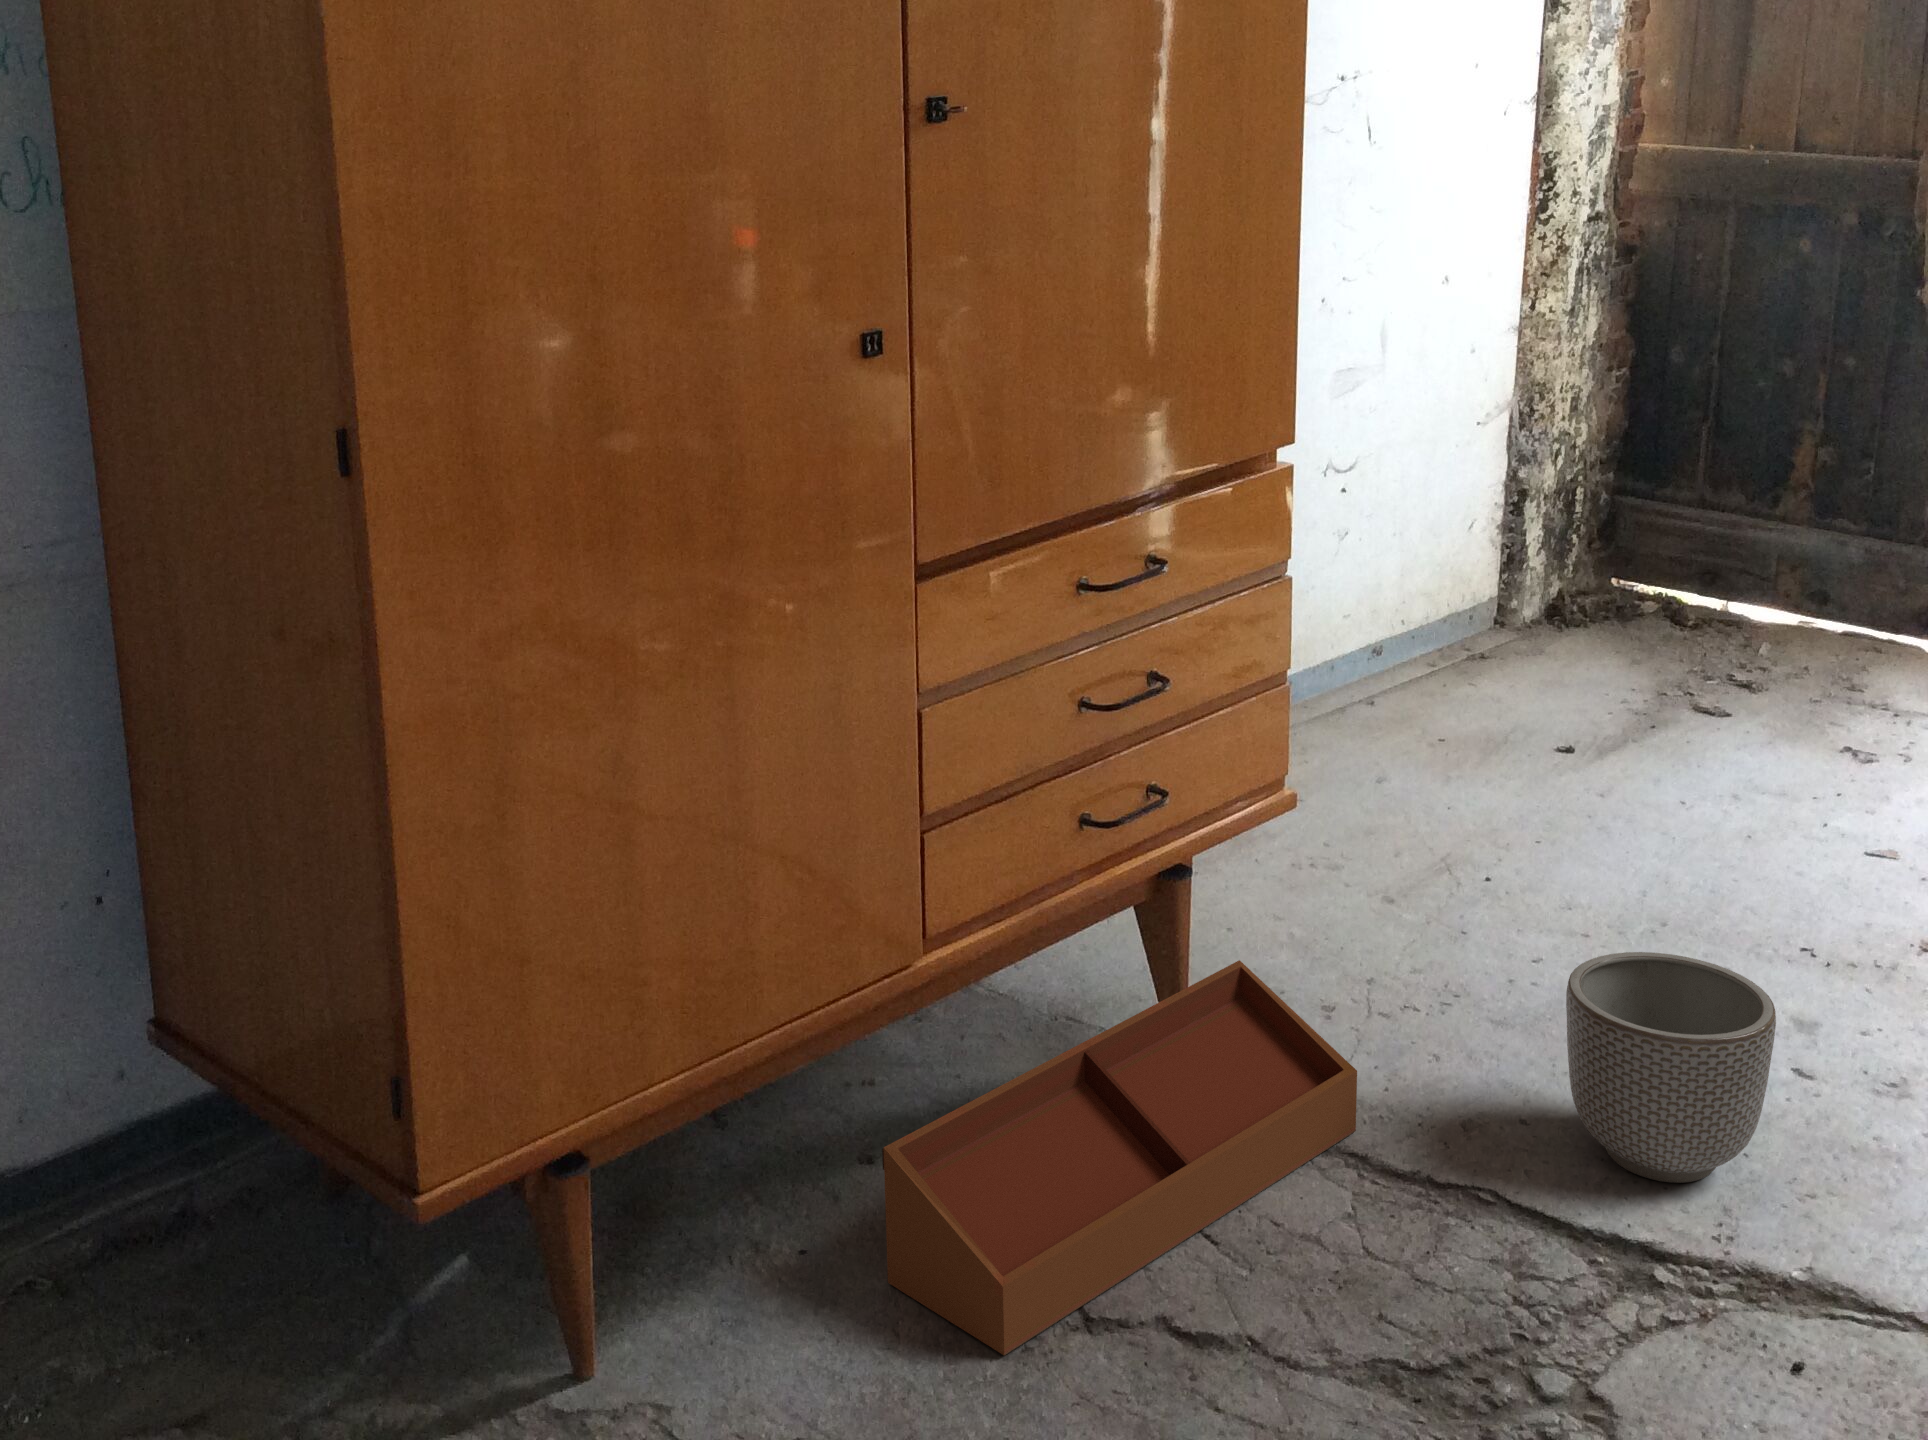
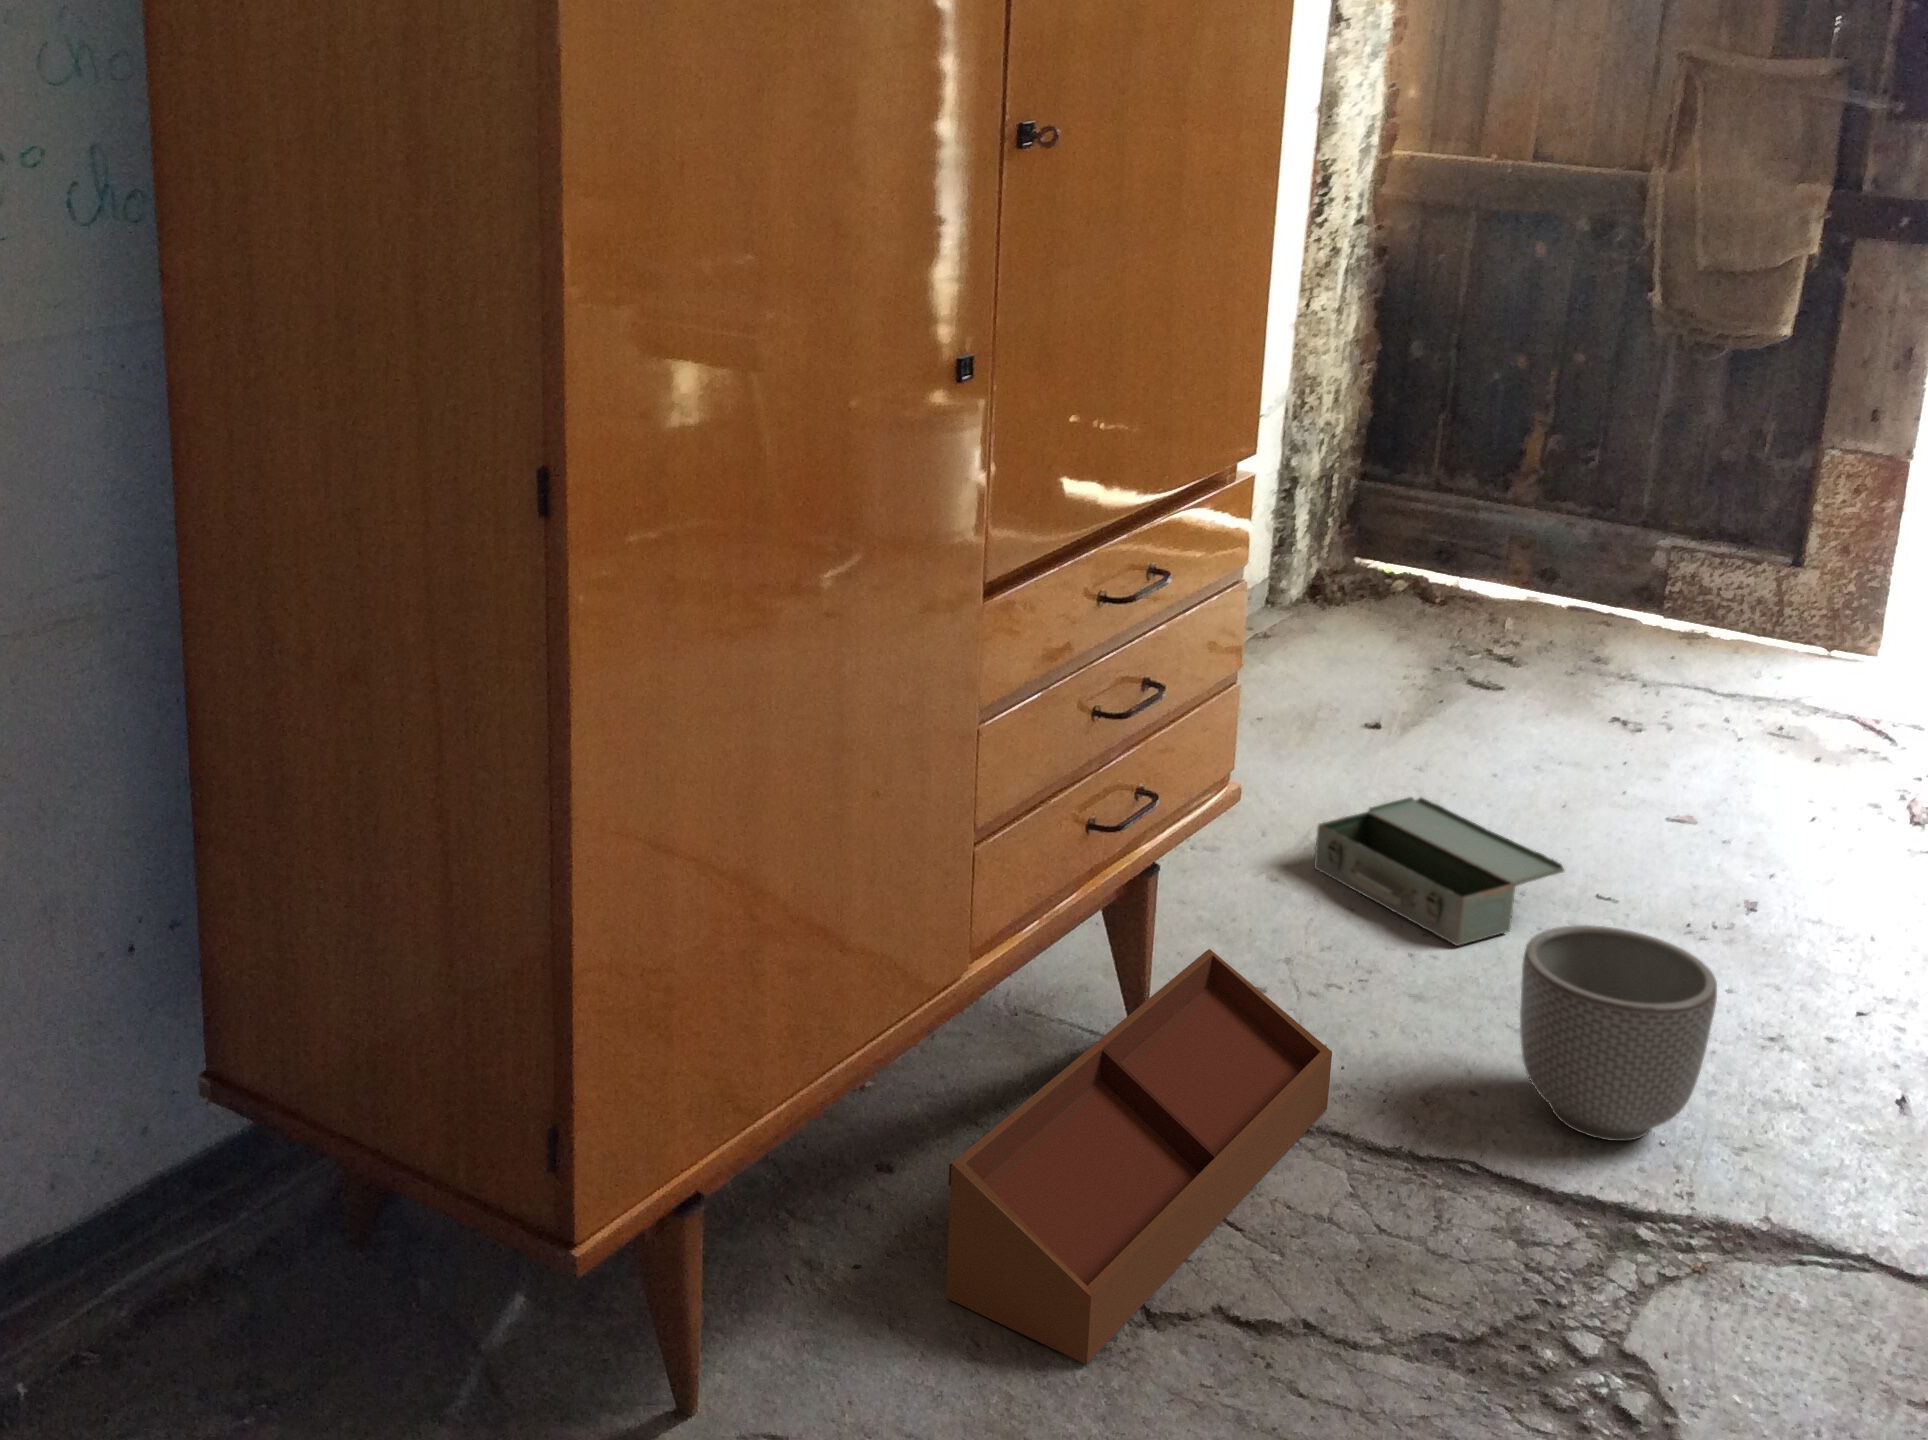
toolbox: none [1439,822,1700,977] -> present [1314,797,1564,946]

